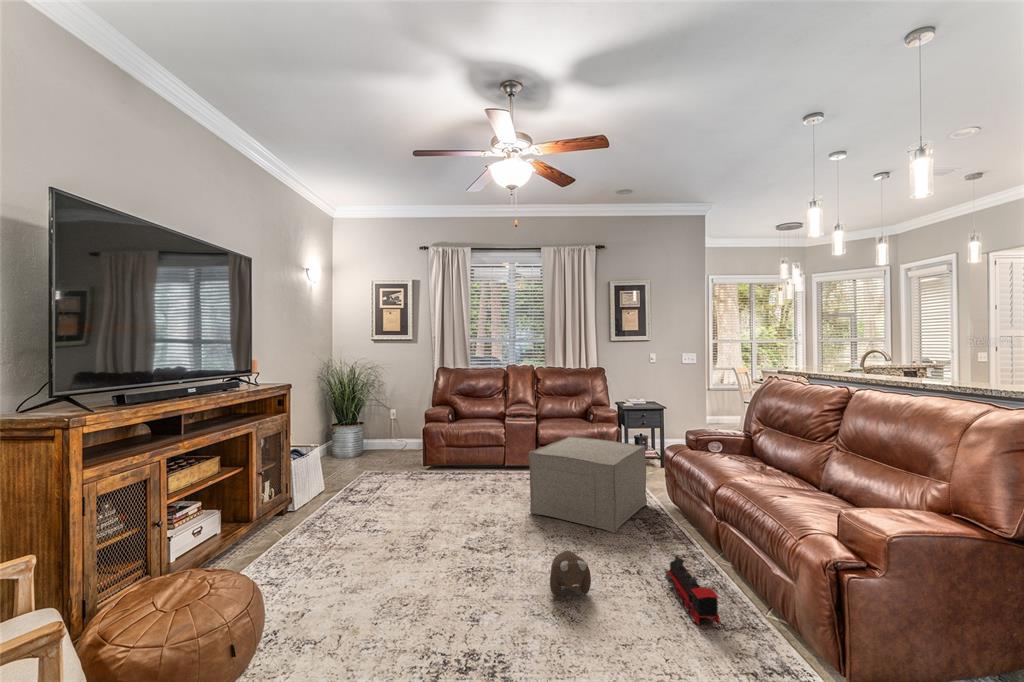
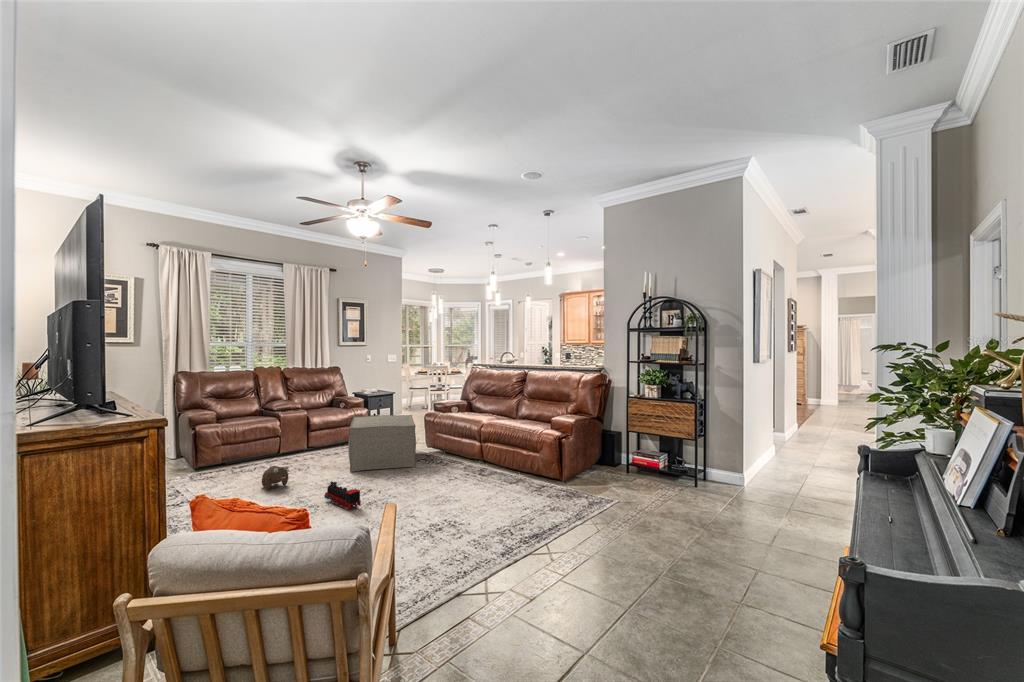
plush toy: present [550,551,591,596] -> present [262,466,289,490]
toy train: present [665,555,719,625] -> present [324,481,361,510]

